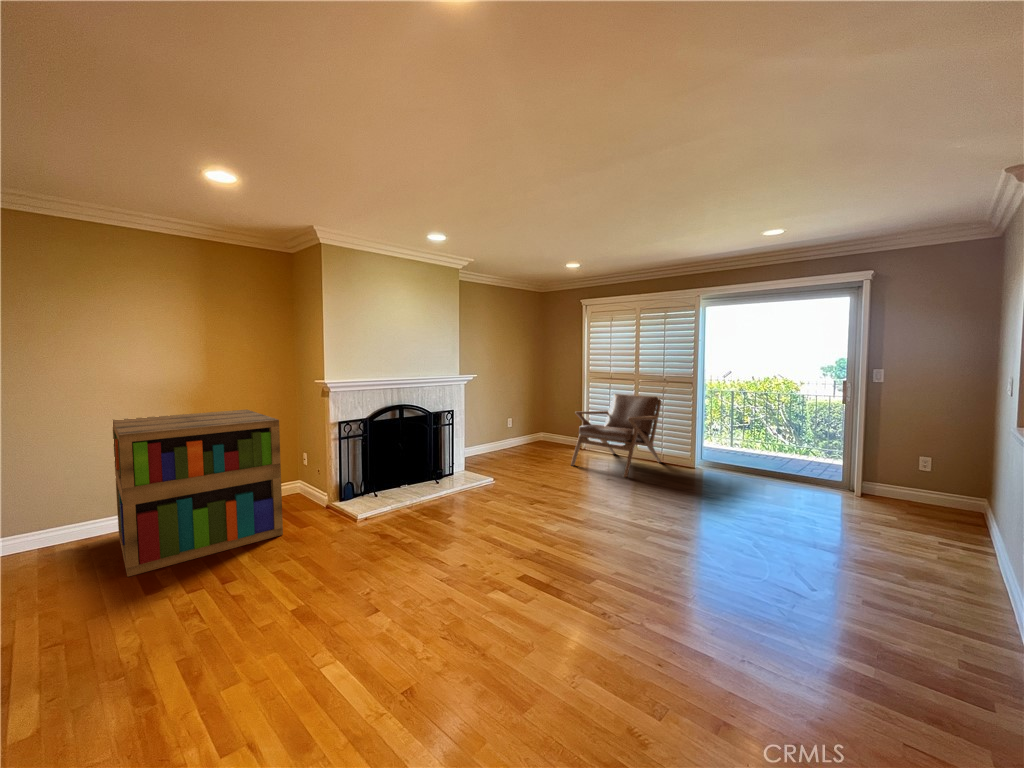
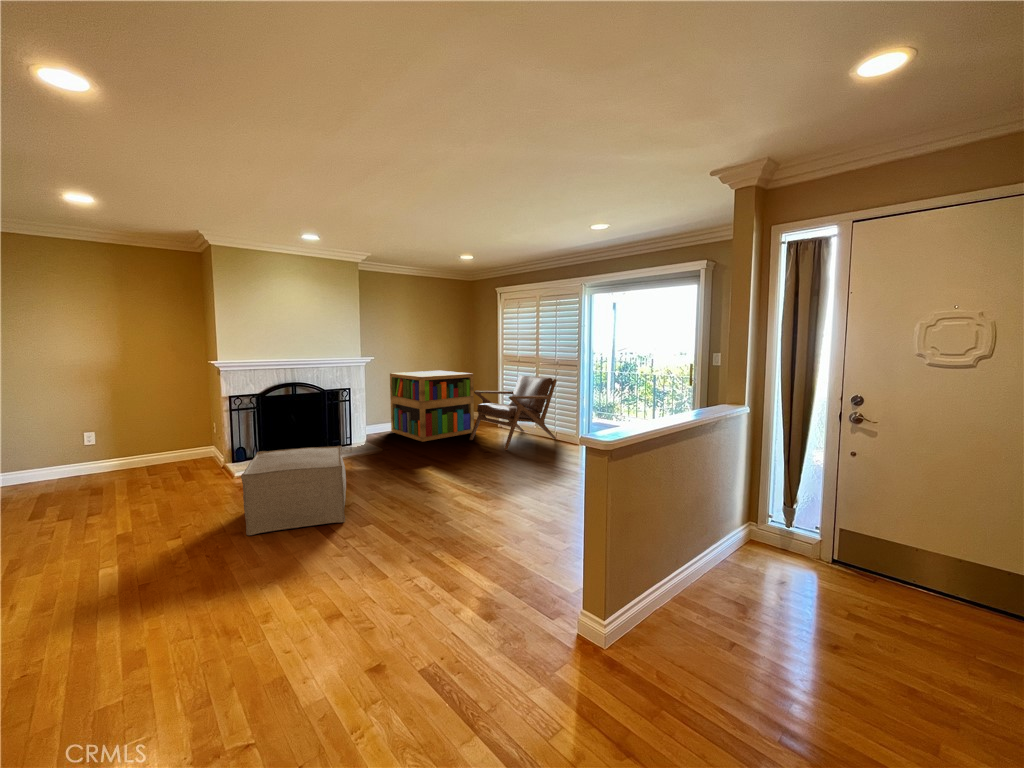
bookshelf: present [113,410,283,577] -> present [390,371,474,442]
ottoman: none [424,482,560,610] -> present [241,446,346,535]

